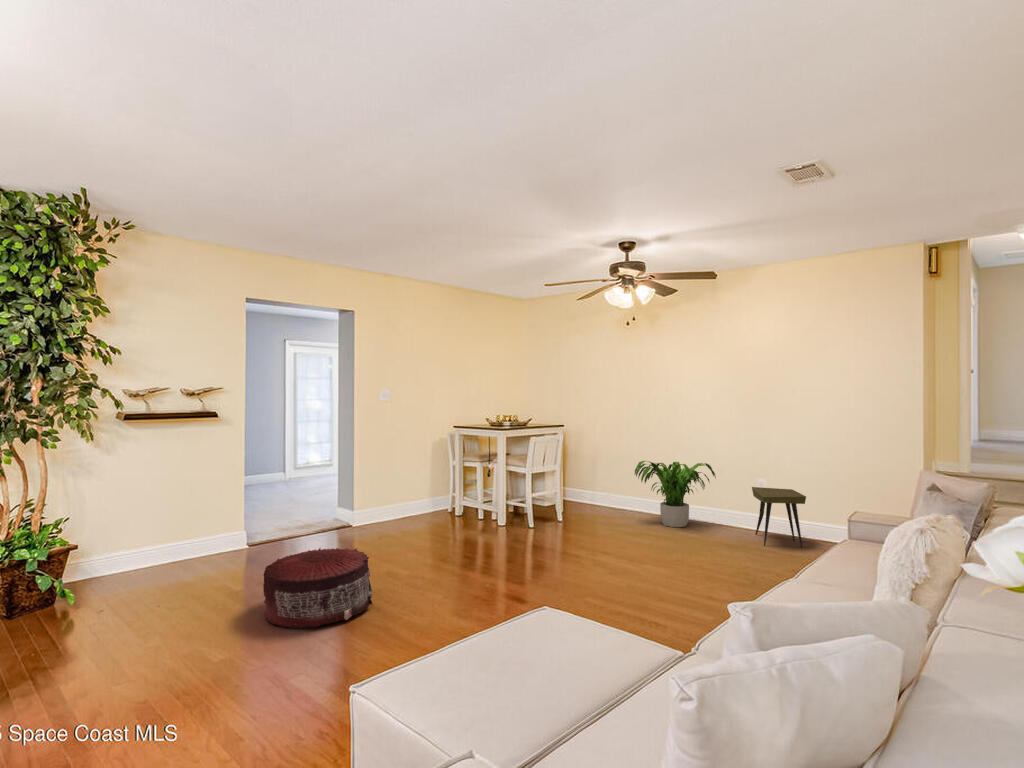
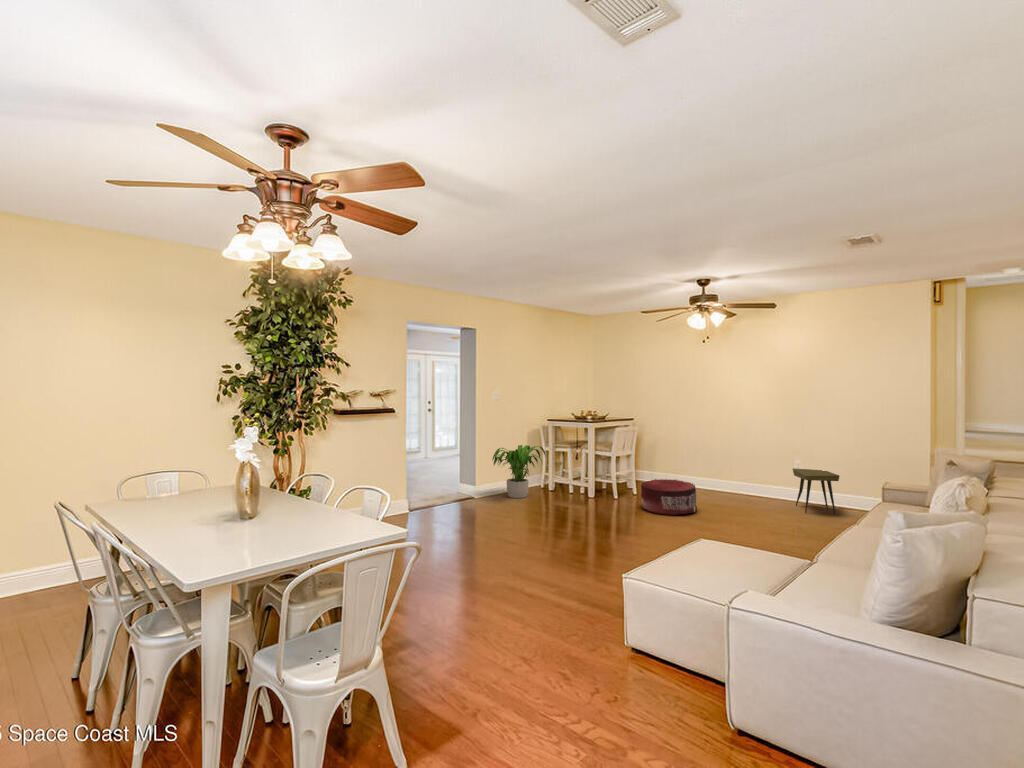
potted plant: present [635,461,716,527] -> present [493,445,546,498]
pouf: present [263,548,372,628] -> present [641,479,697,515]

